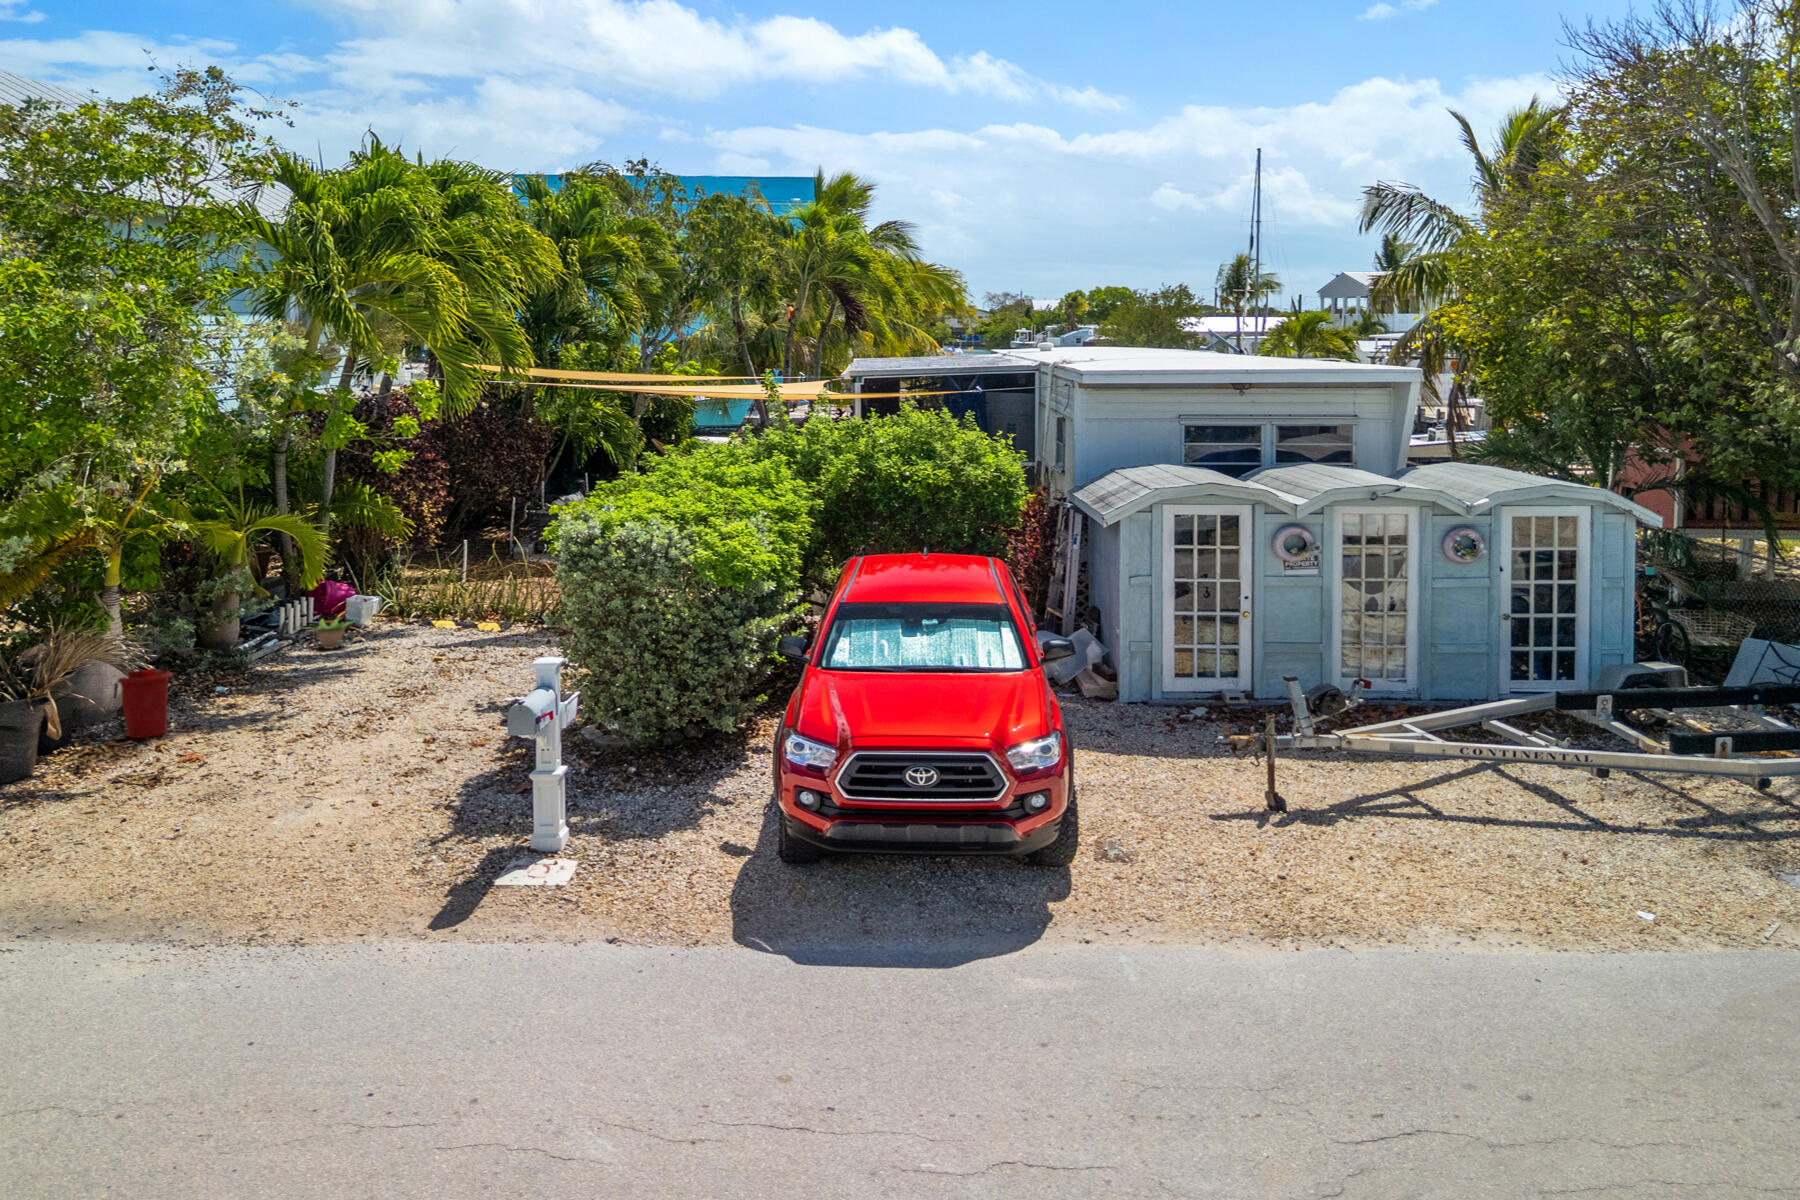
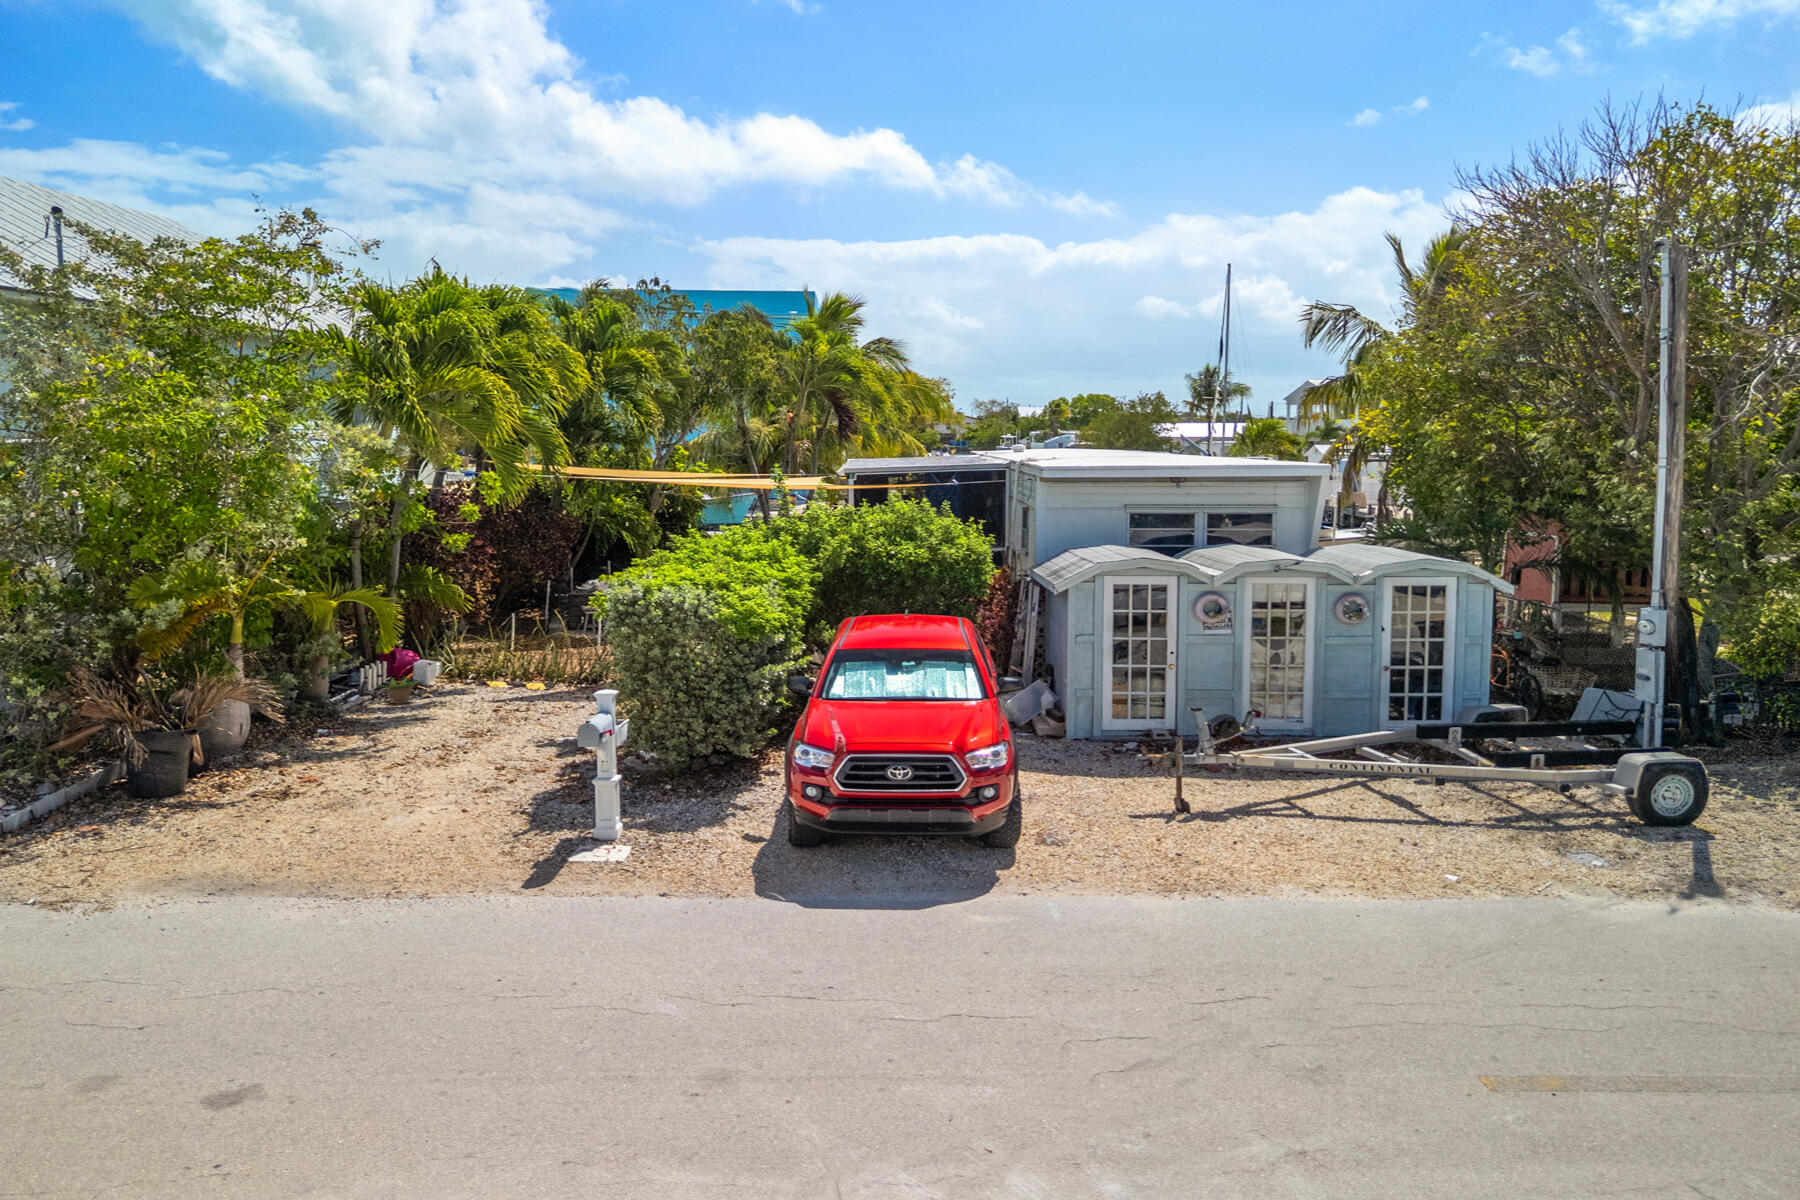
waste bin: present [118,669,172,738] -> none [240,712,288,768]

